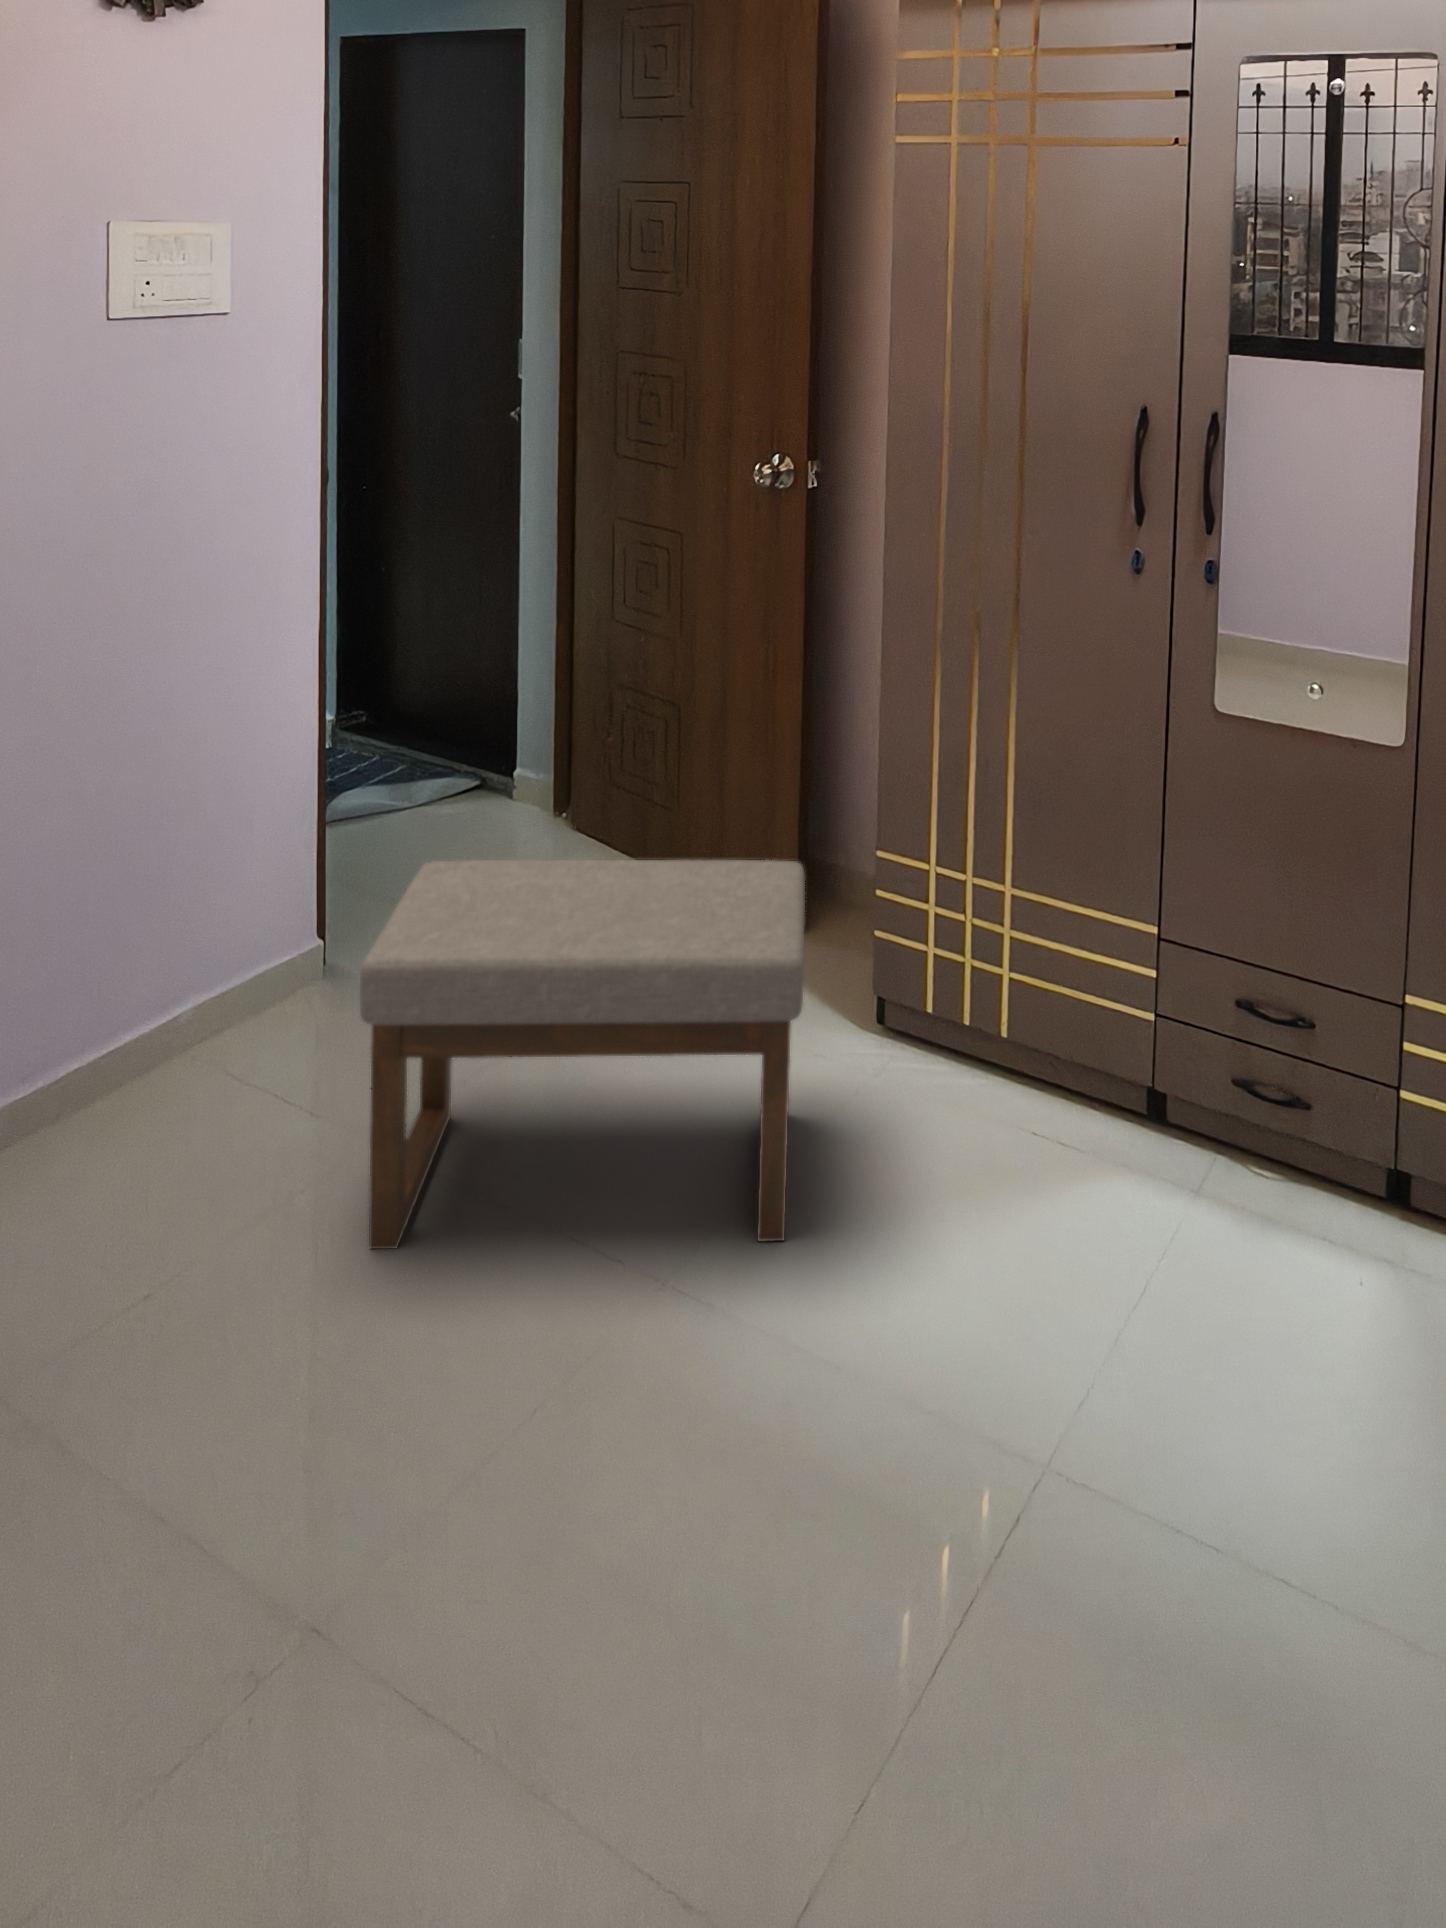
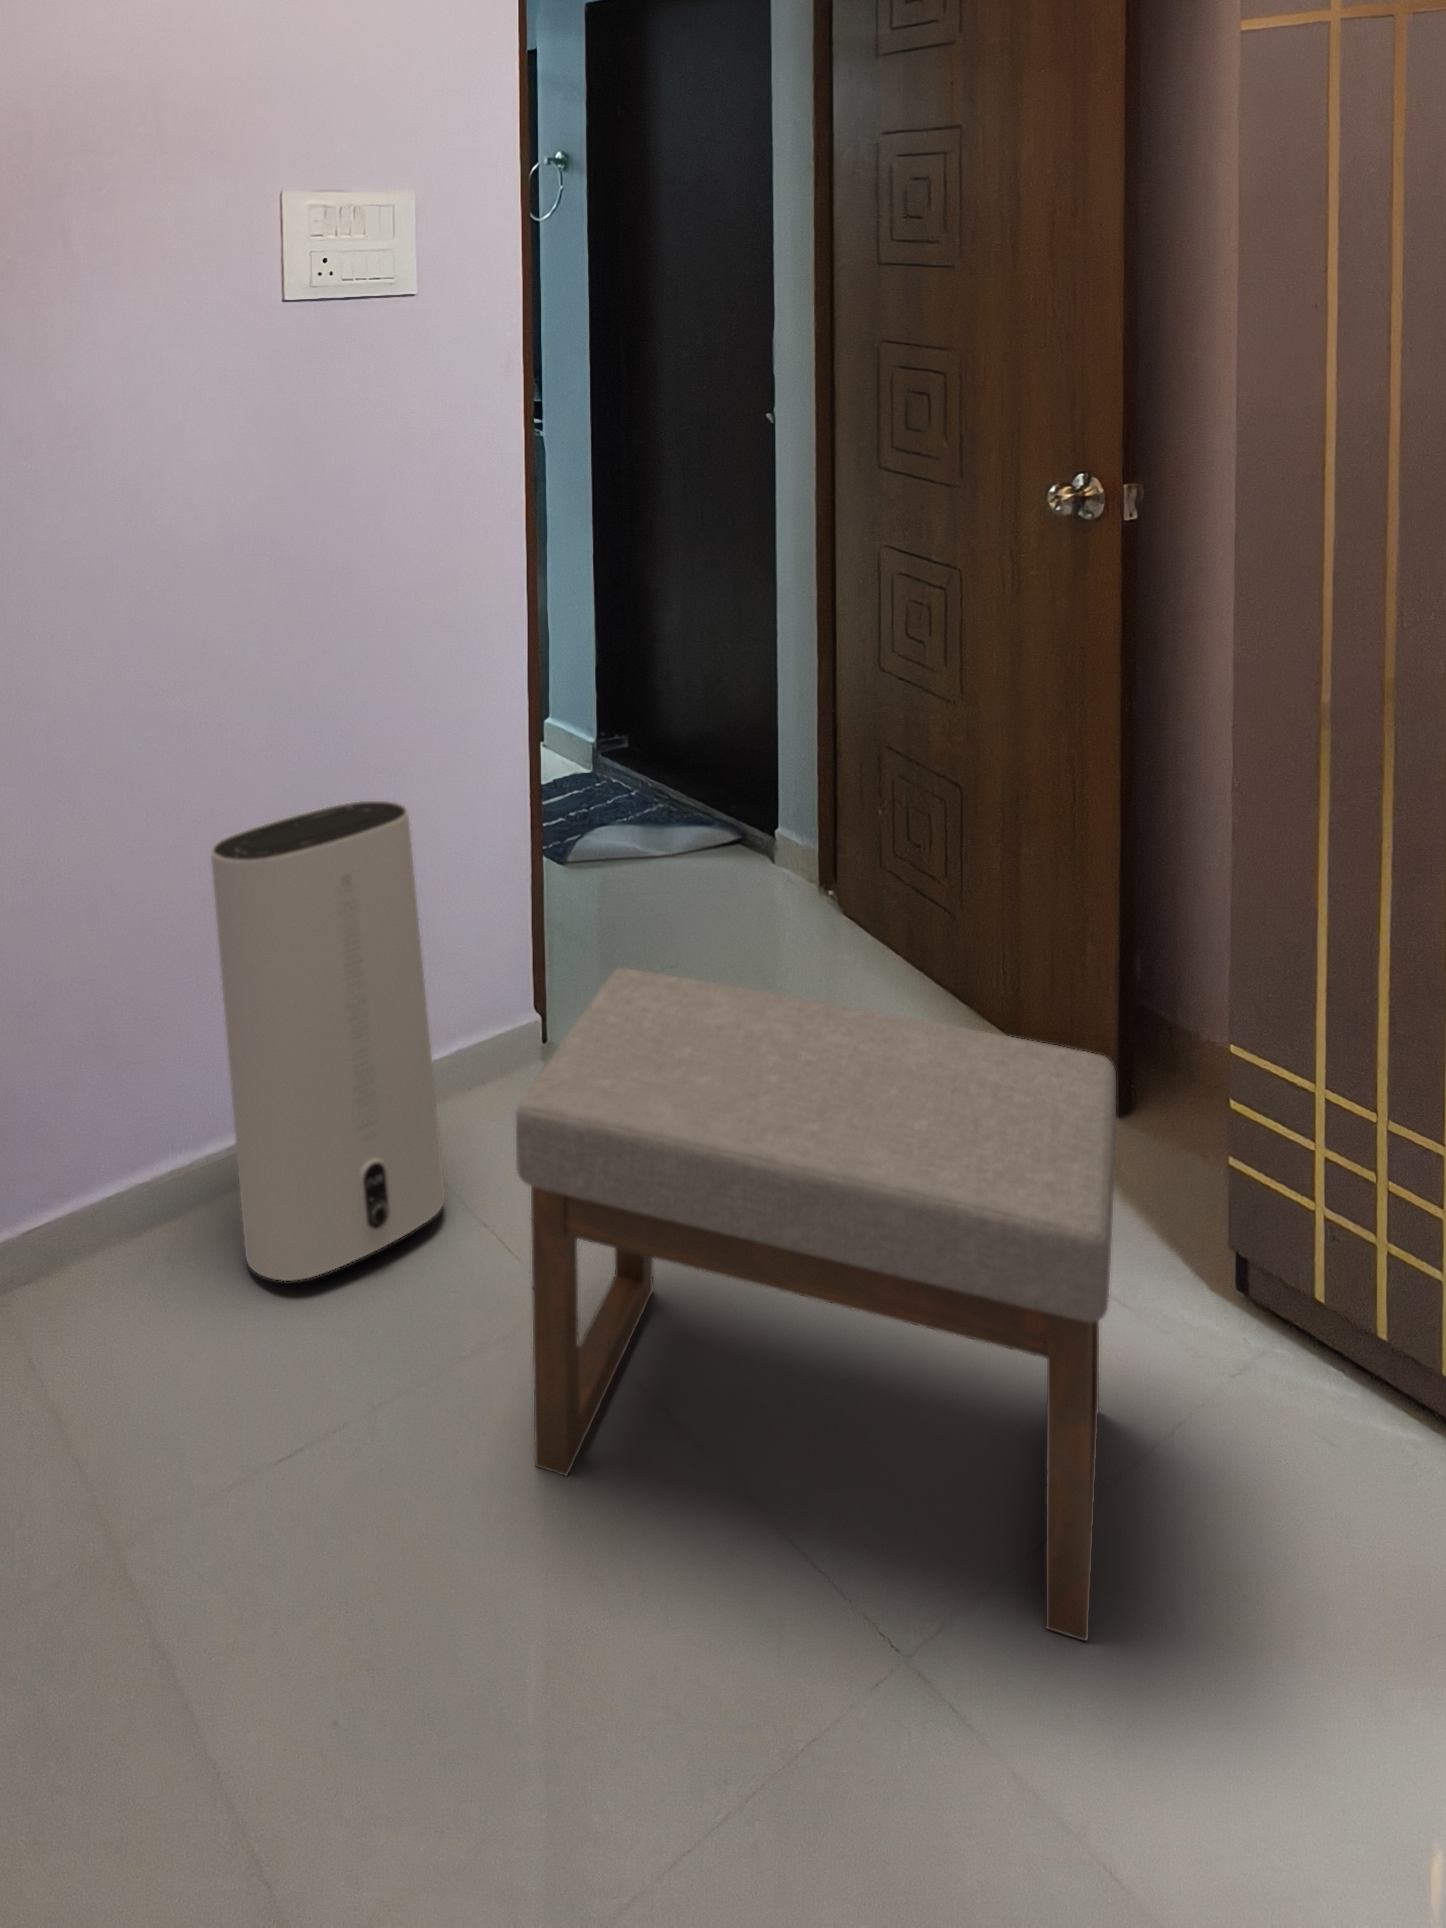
air purifier: none [35,760,257,1181] -> present [211,801,445,1281]

